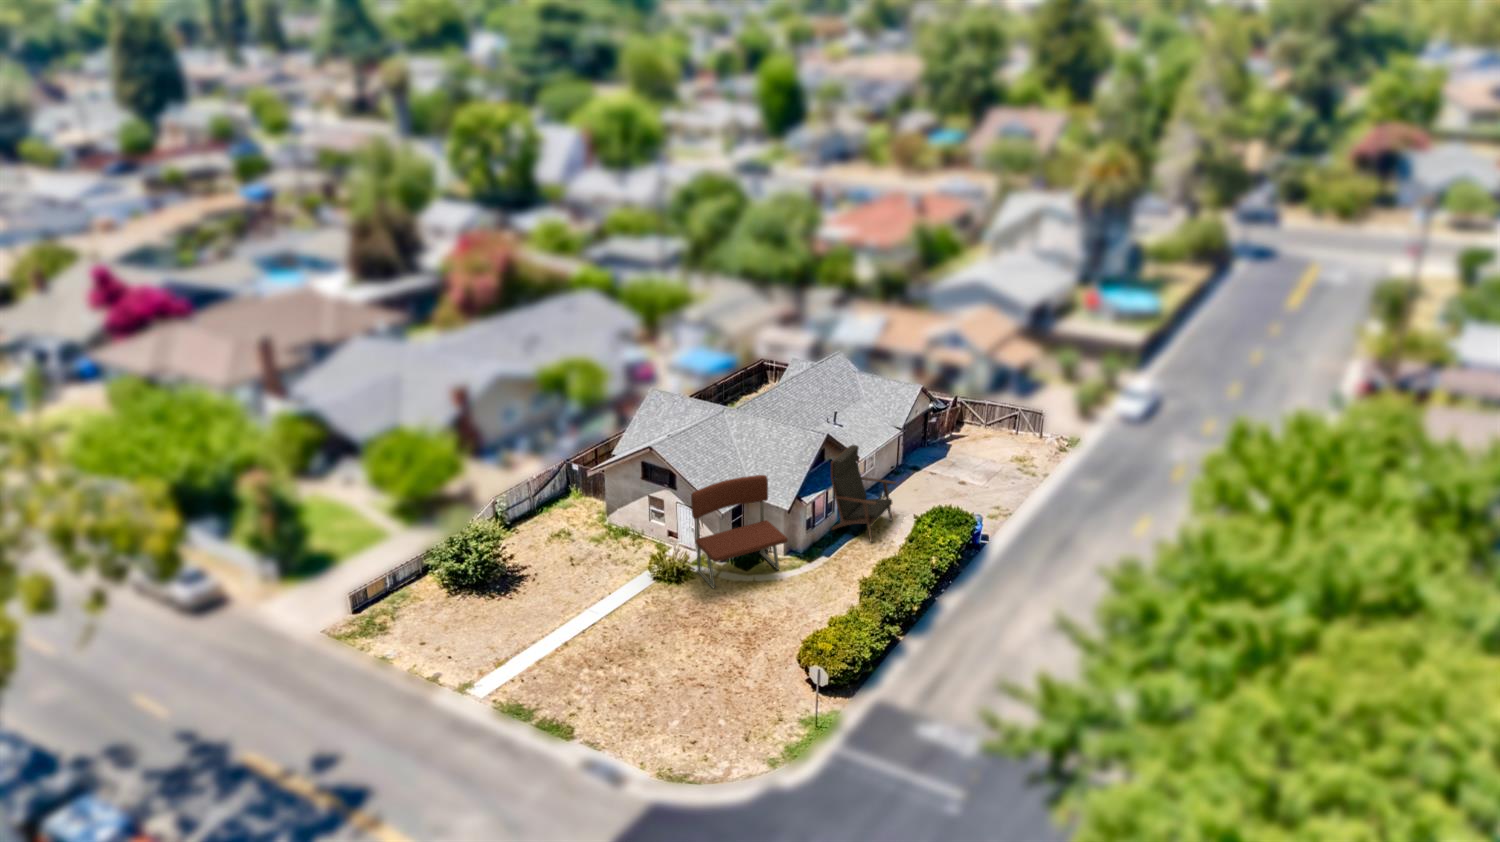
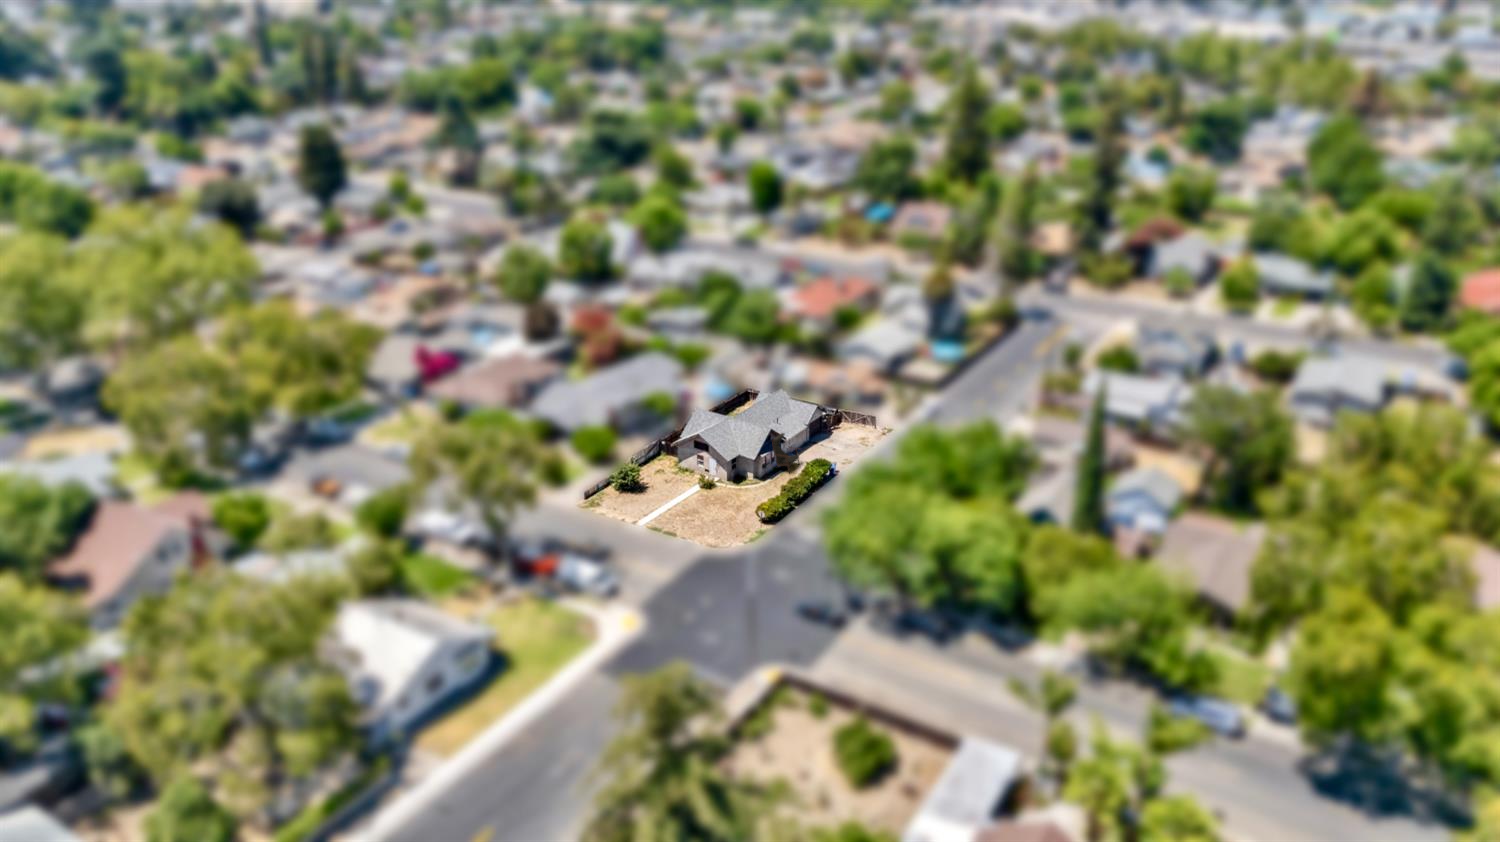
bench: present [691,475,788,588] -> none [715,445,754,491]

